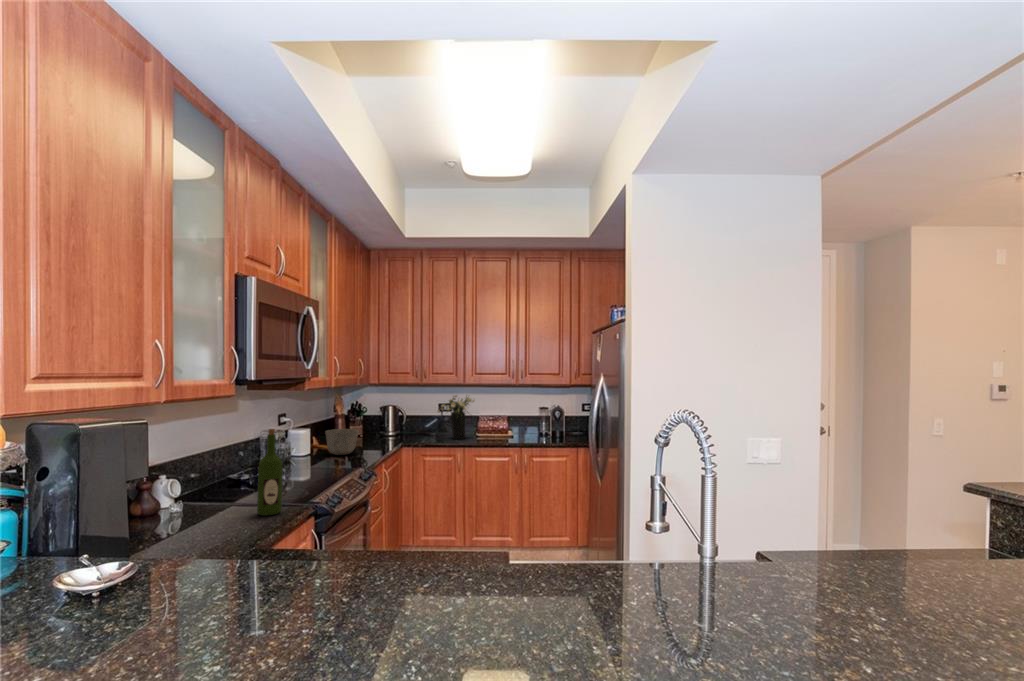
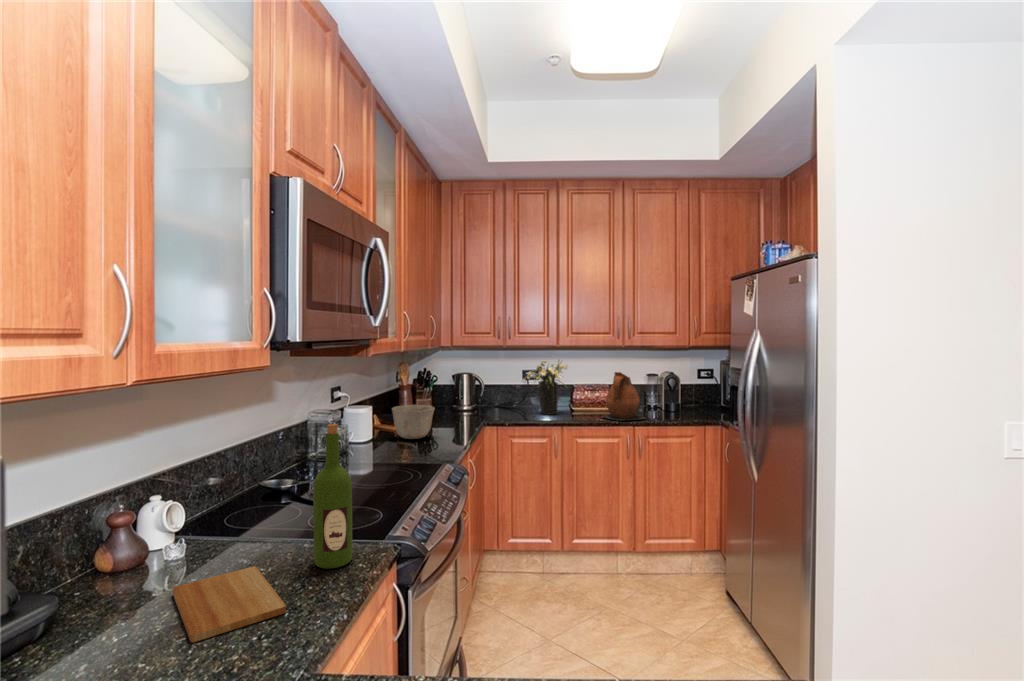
ceramic pitcher: none [497,404,532,442] -> present [604,372,645,421]
cutting board: none [171,514,240,541] -> present [173,566,286,643]

